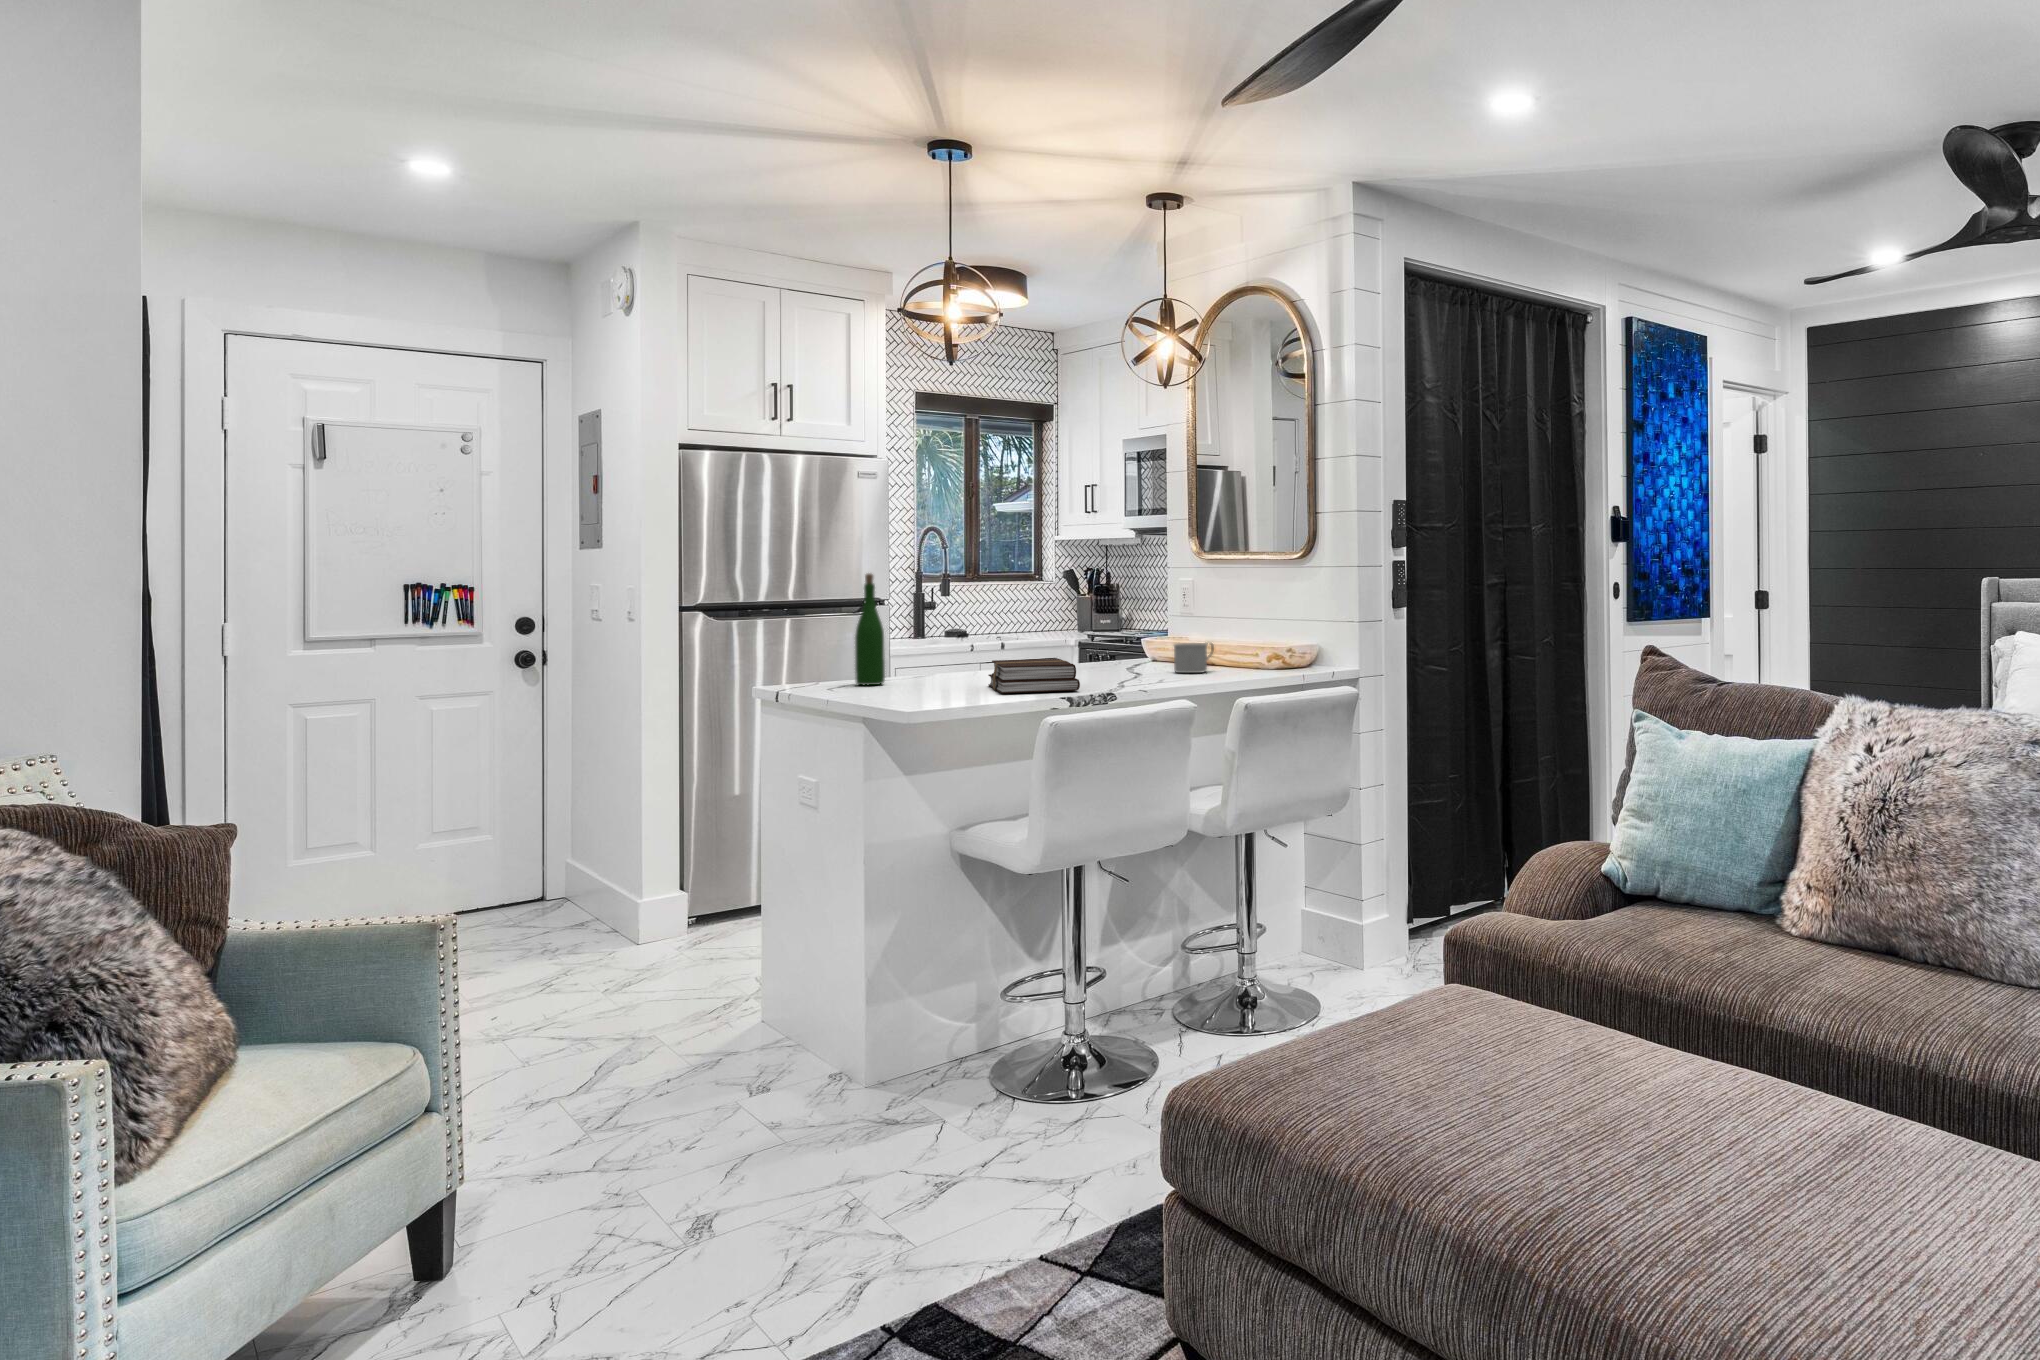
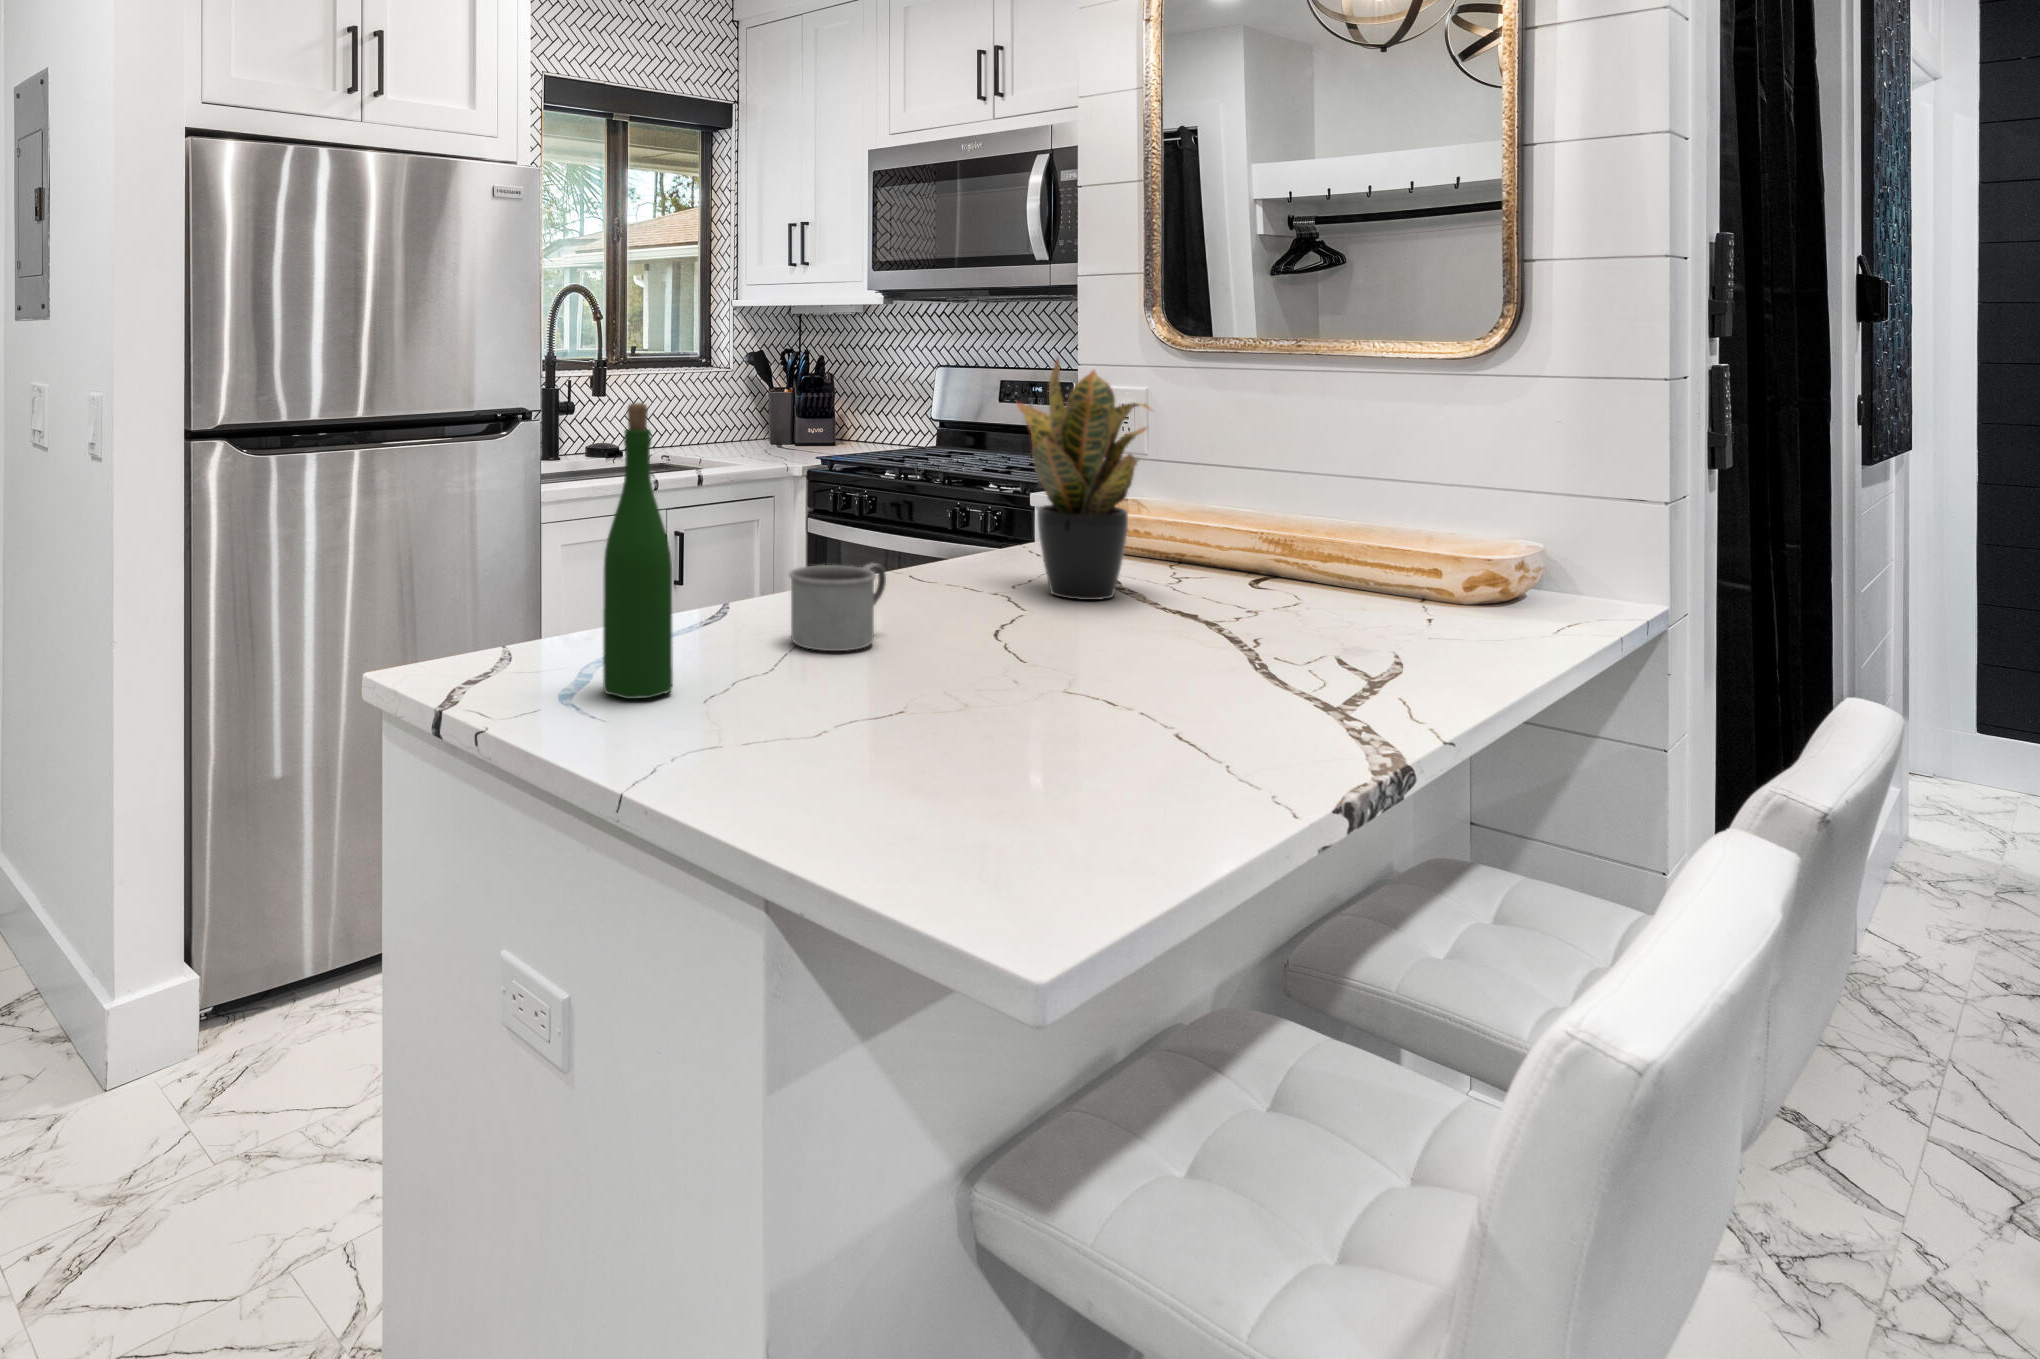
potted plant: none [1074,556,1148,668] -> present [1017,357,1150,600]
mug: present [1174,643,1214,673] -> present [789,563,886,651]
book: present [988,659,1080,693] -> none [954,630,1289,786]

